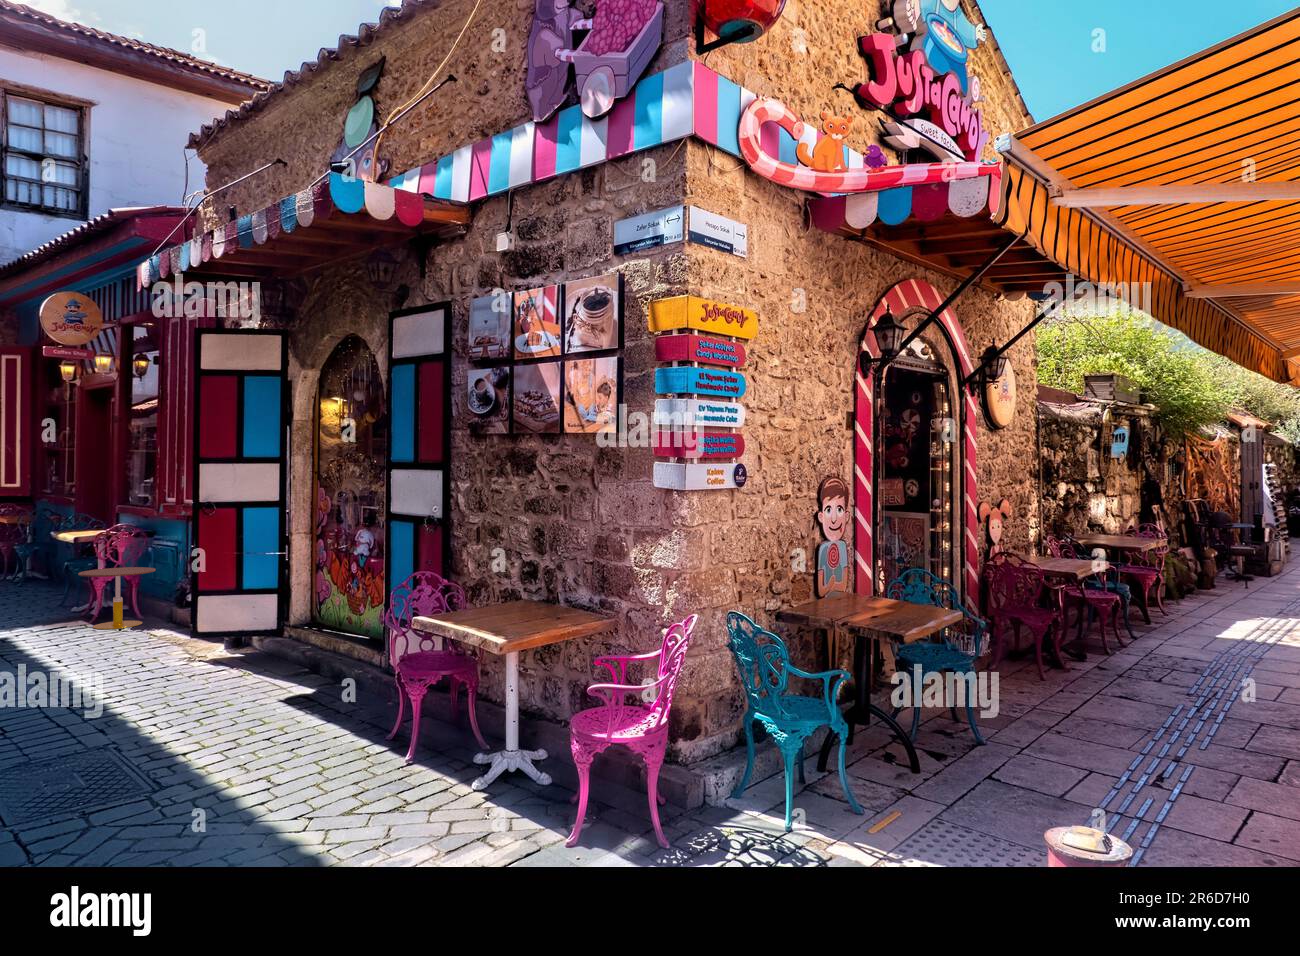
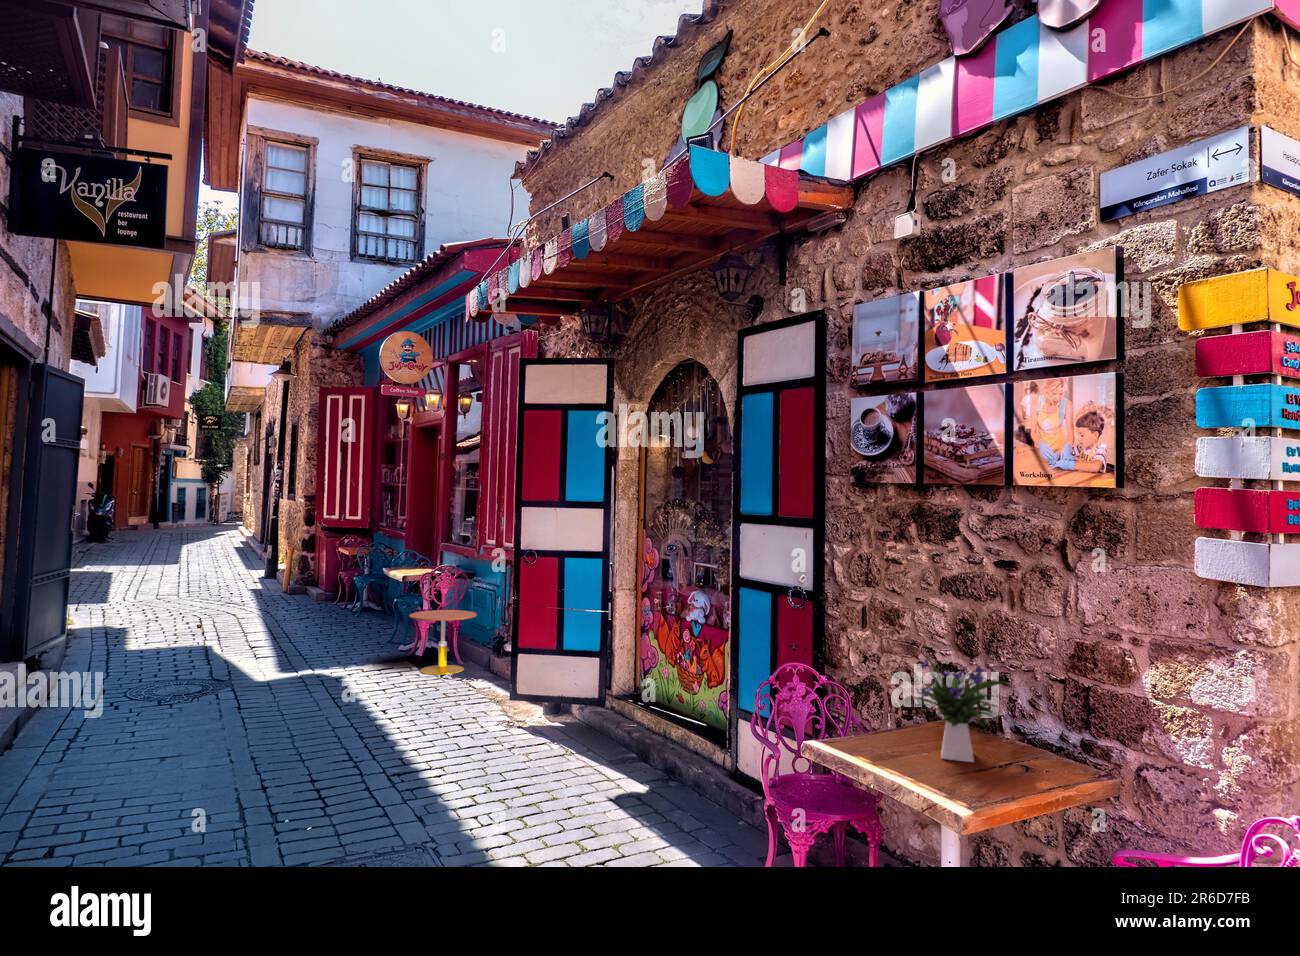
flower arrangement: none [488,549,553,620] -> present [914,656,1006,762]

